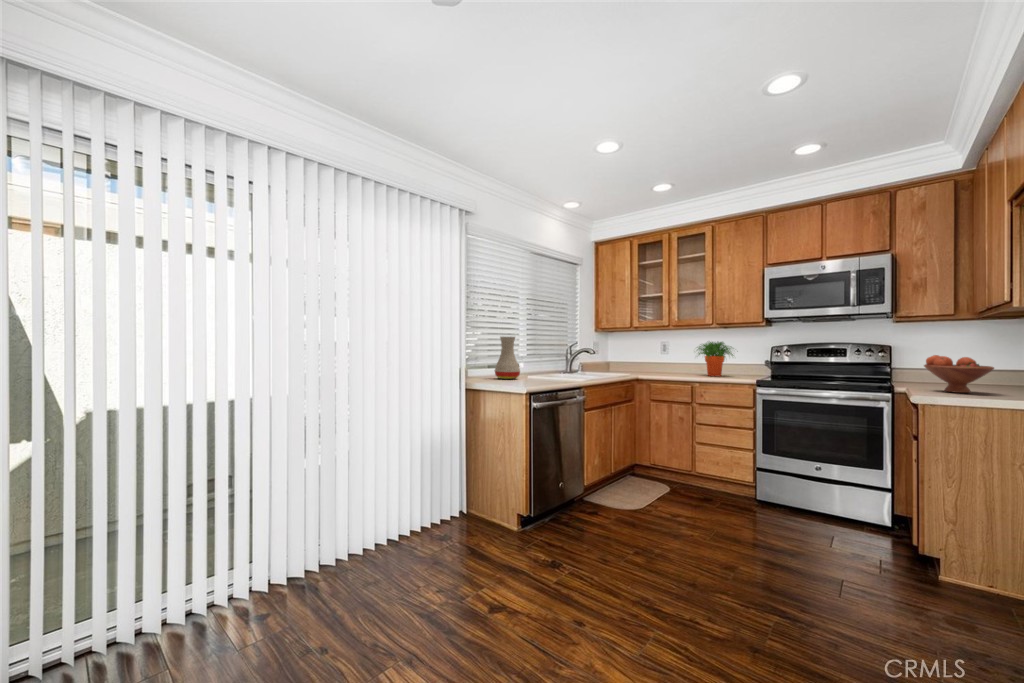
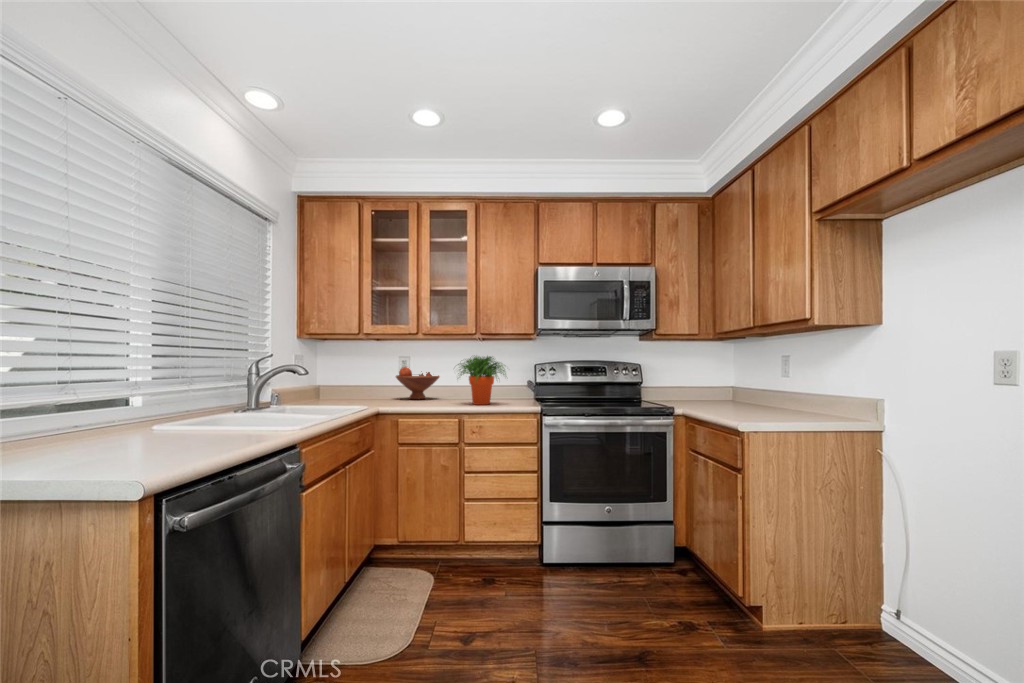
vase: present [494,337,520,379] -> none [53,342,136,448]
fruit bowl: present [924,355,994,393] -> present [396,367,440,399]

